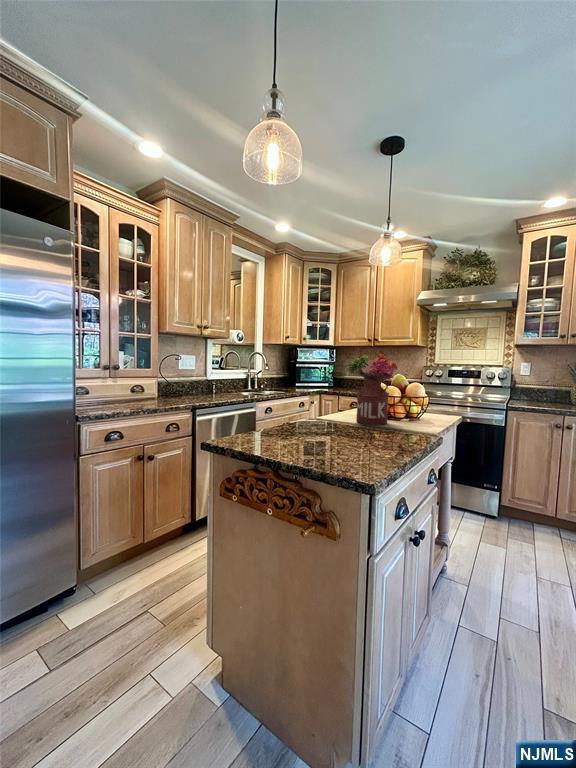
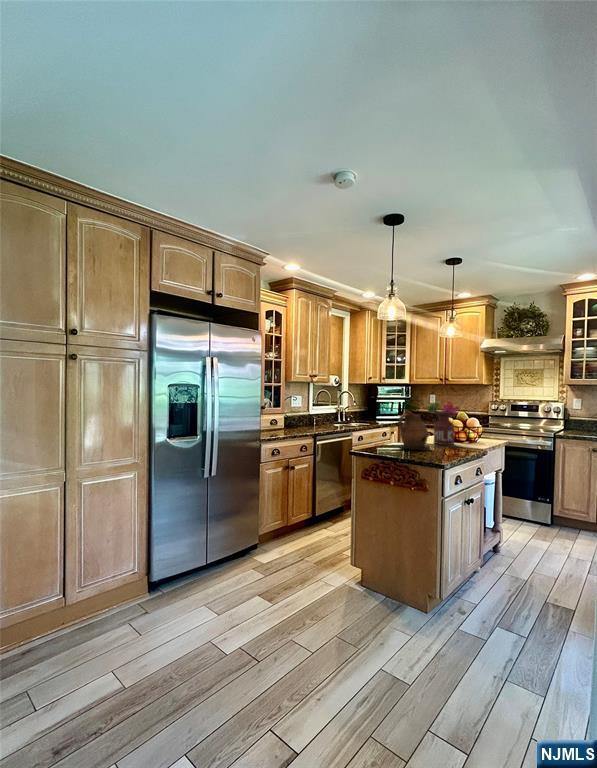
ceramic pitcher: none [295,367,349,439] -> present [399,410,430,450]

